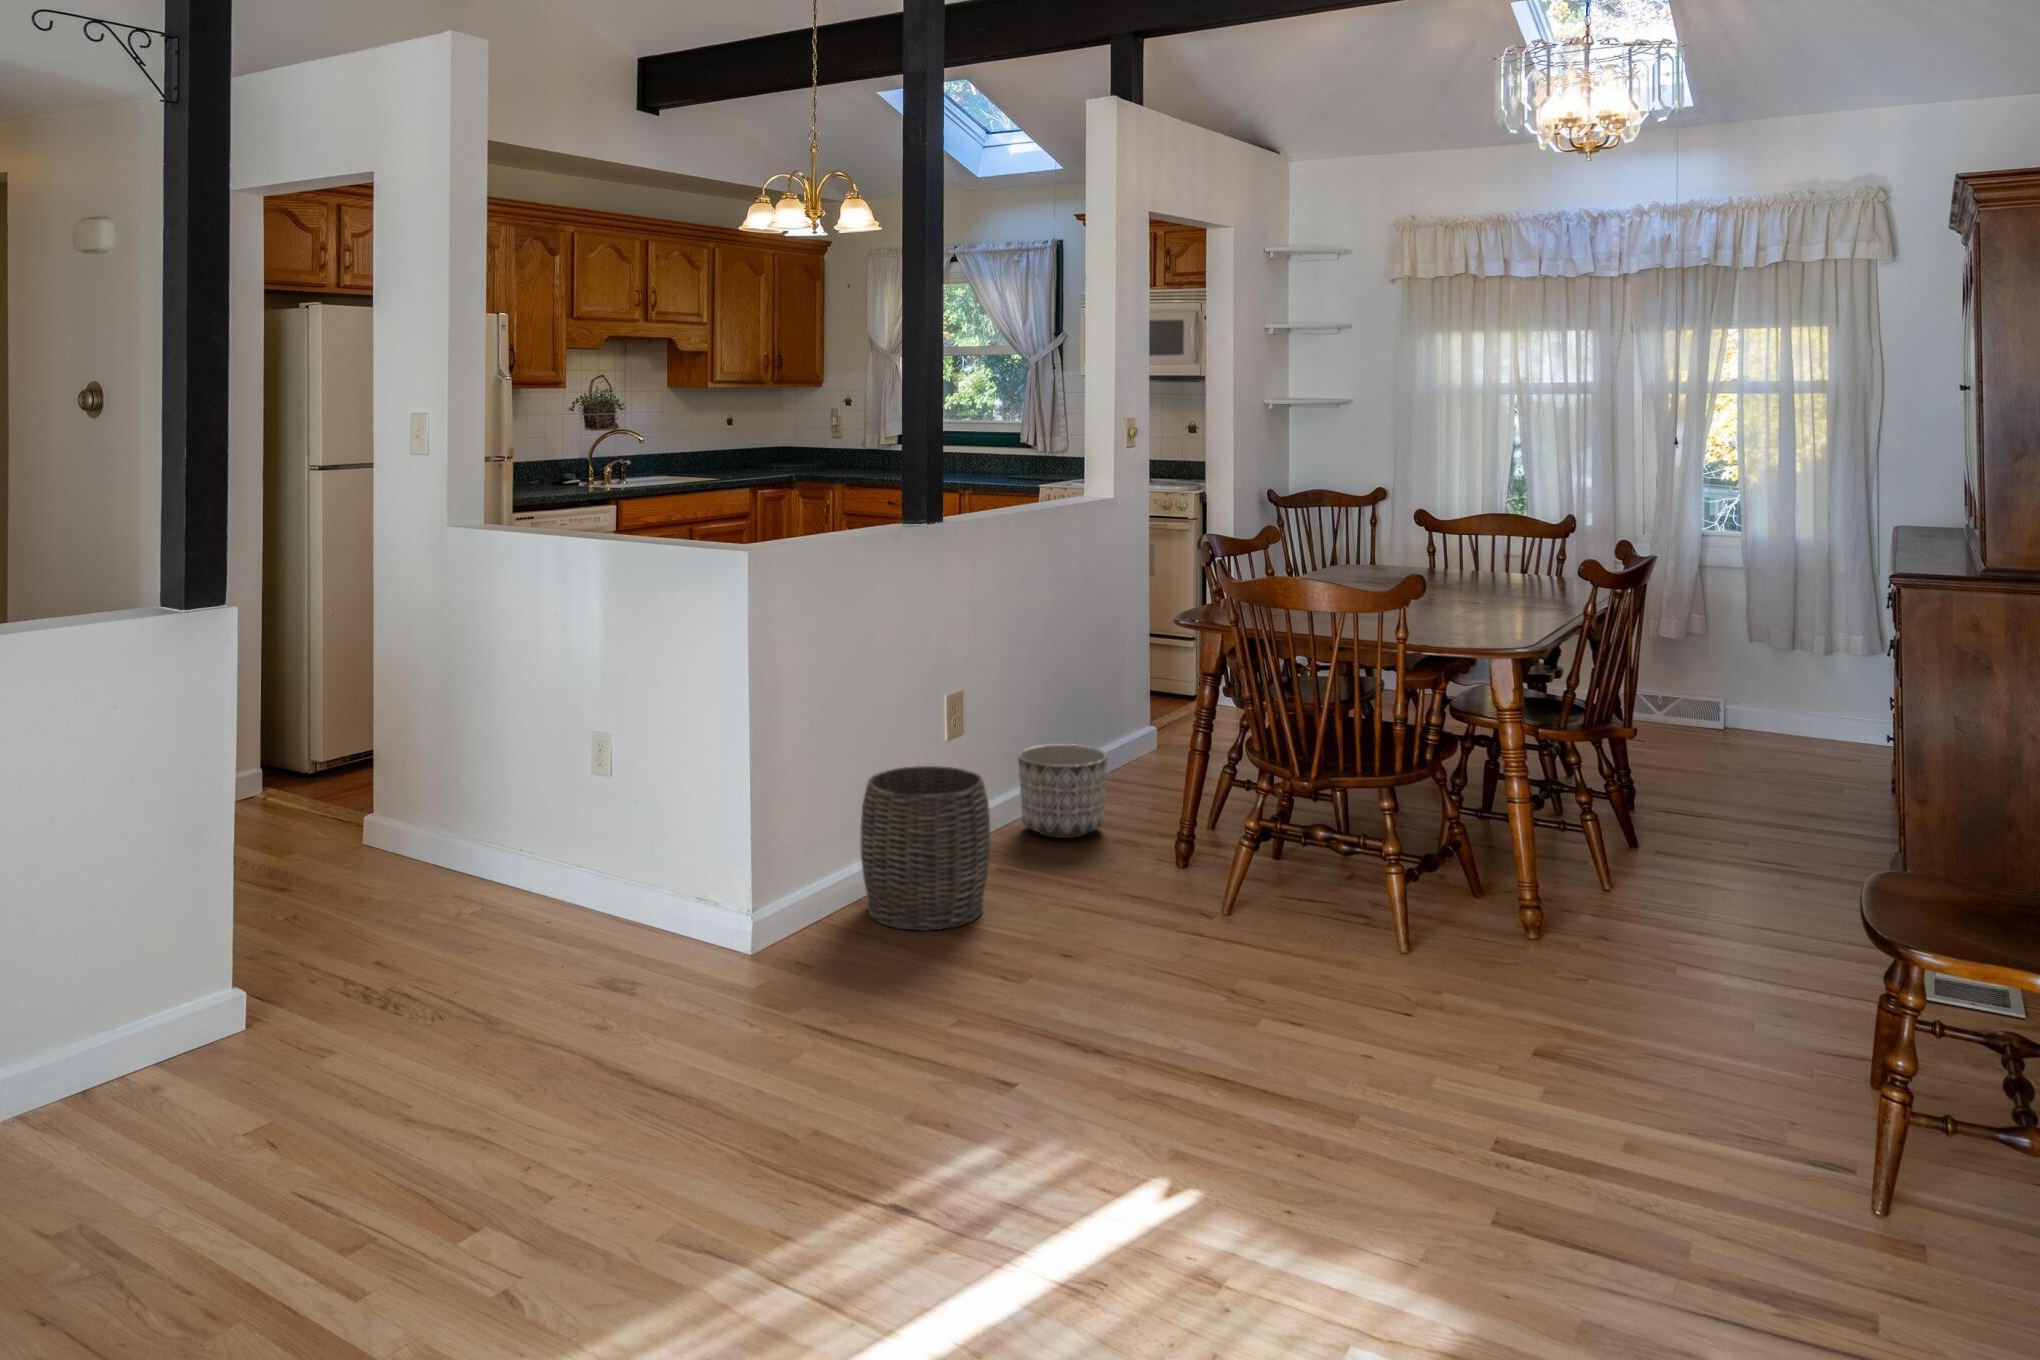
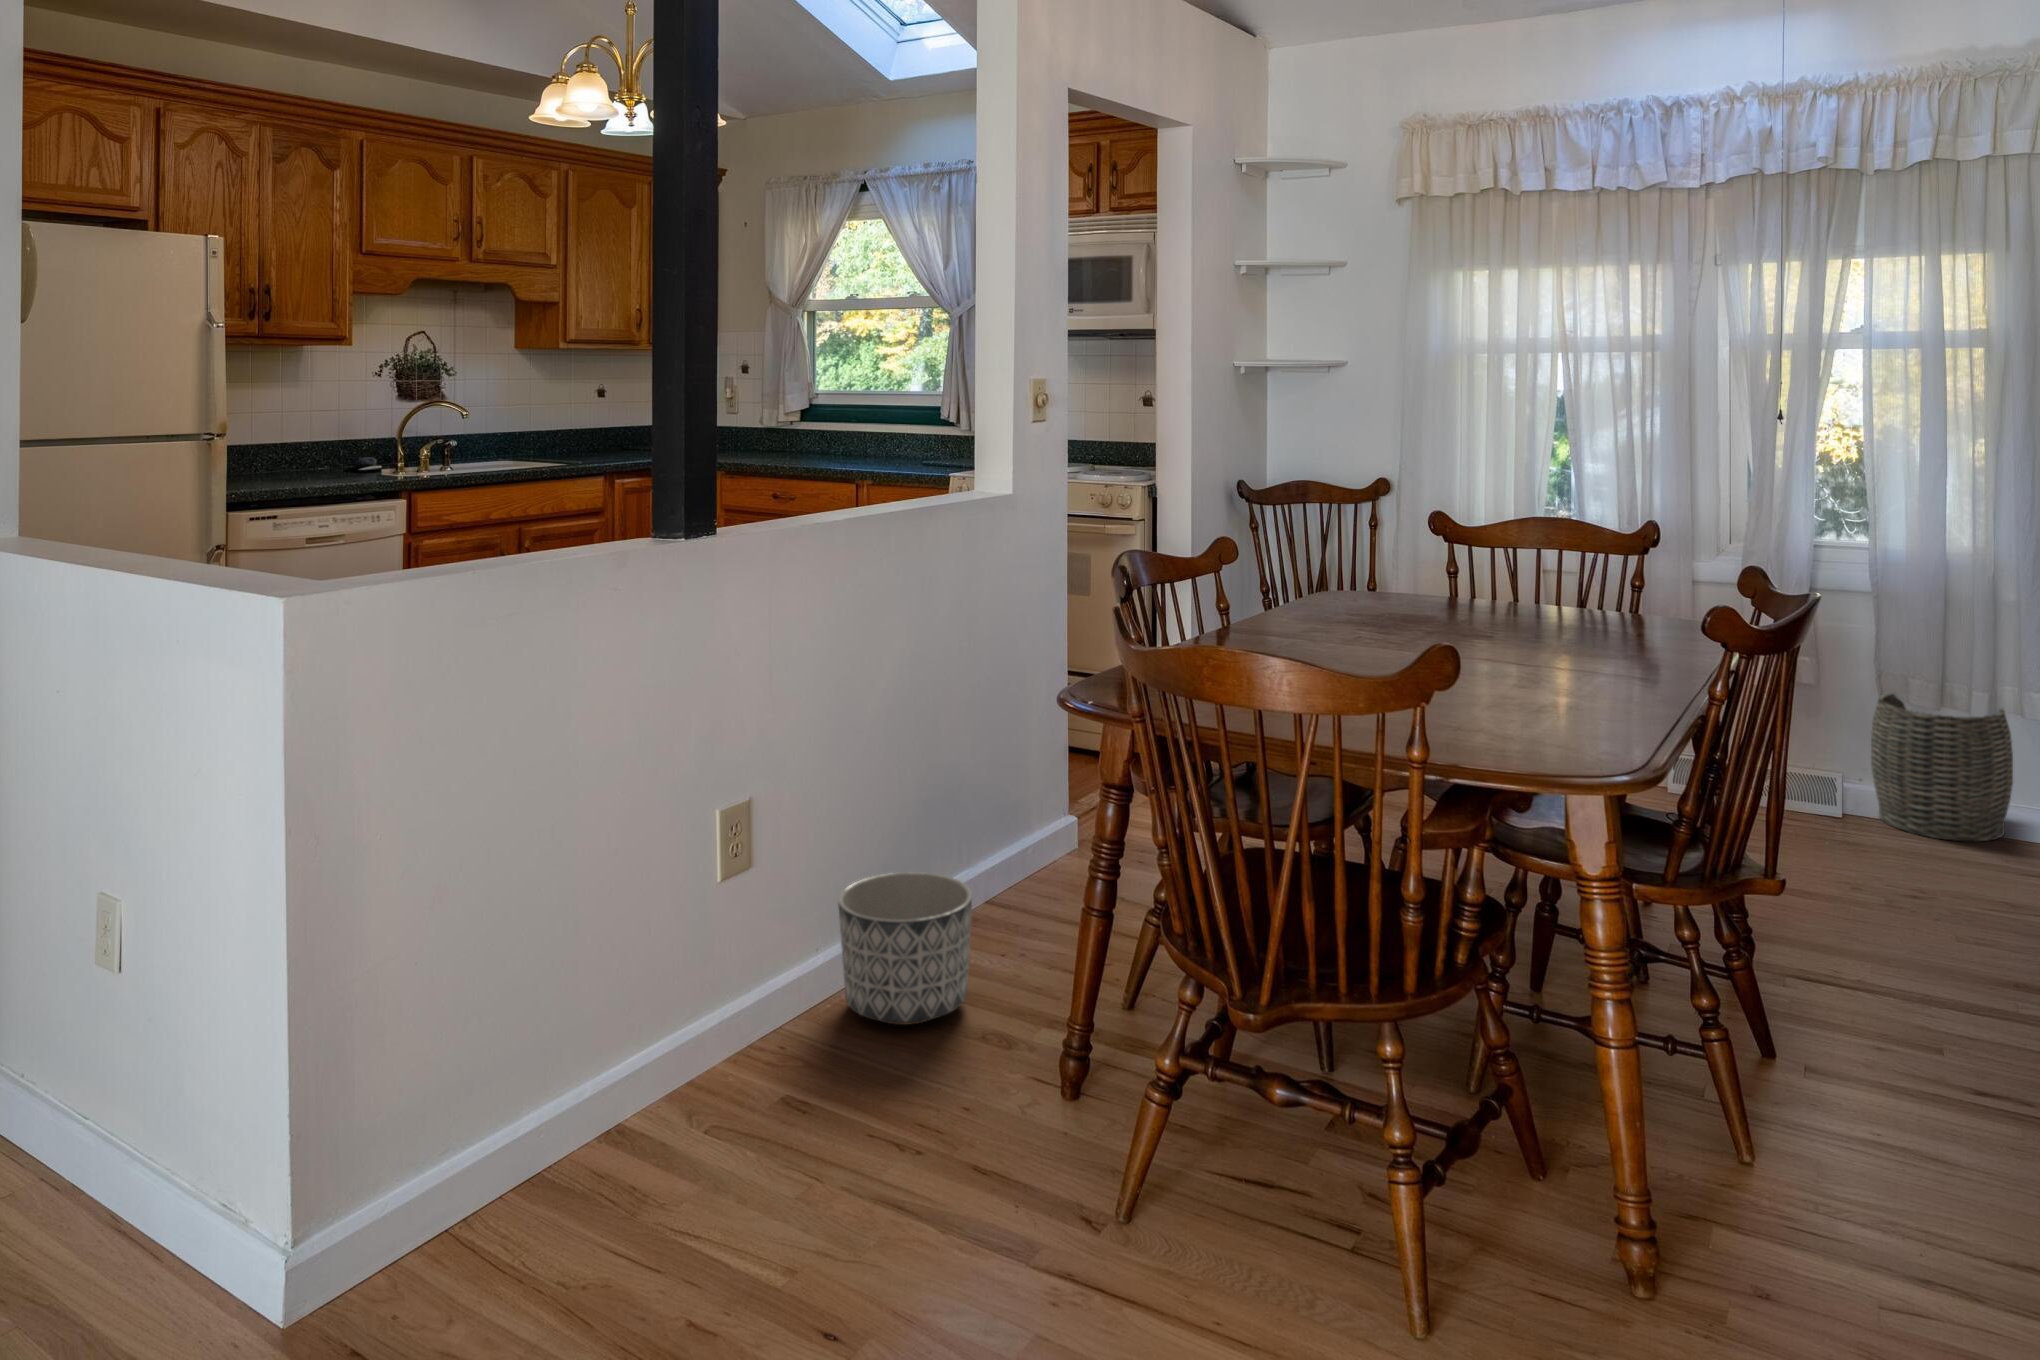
woven basket: present [861,766,990,930] -> present [1871,694,2013,841]

